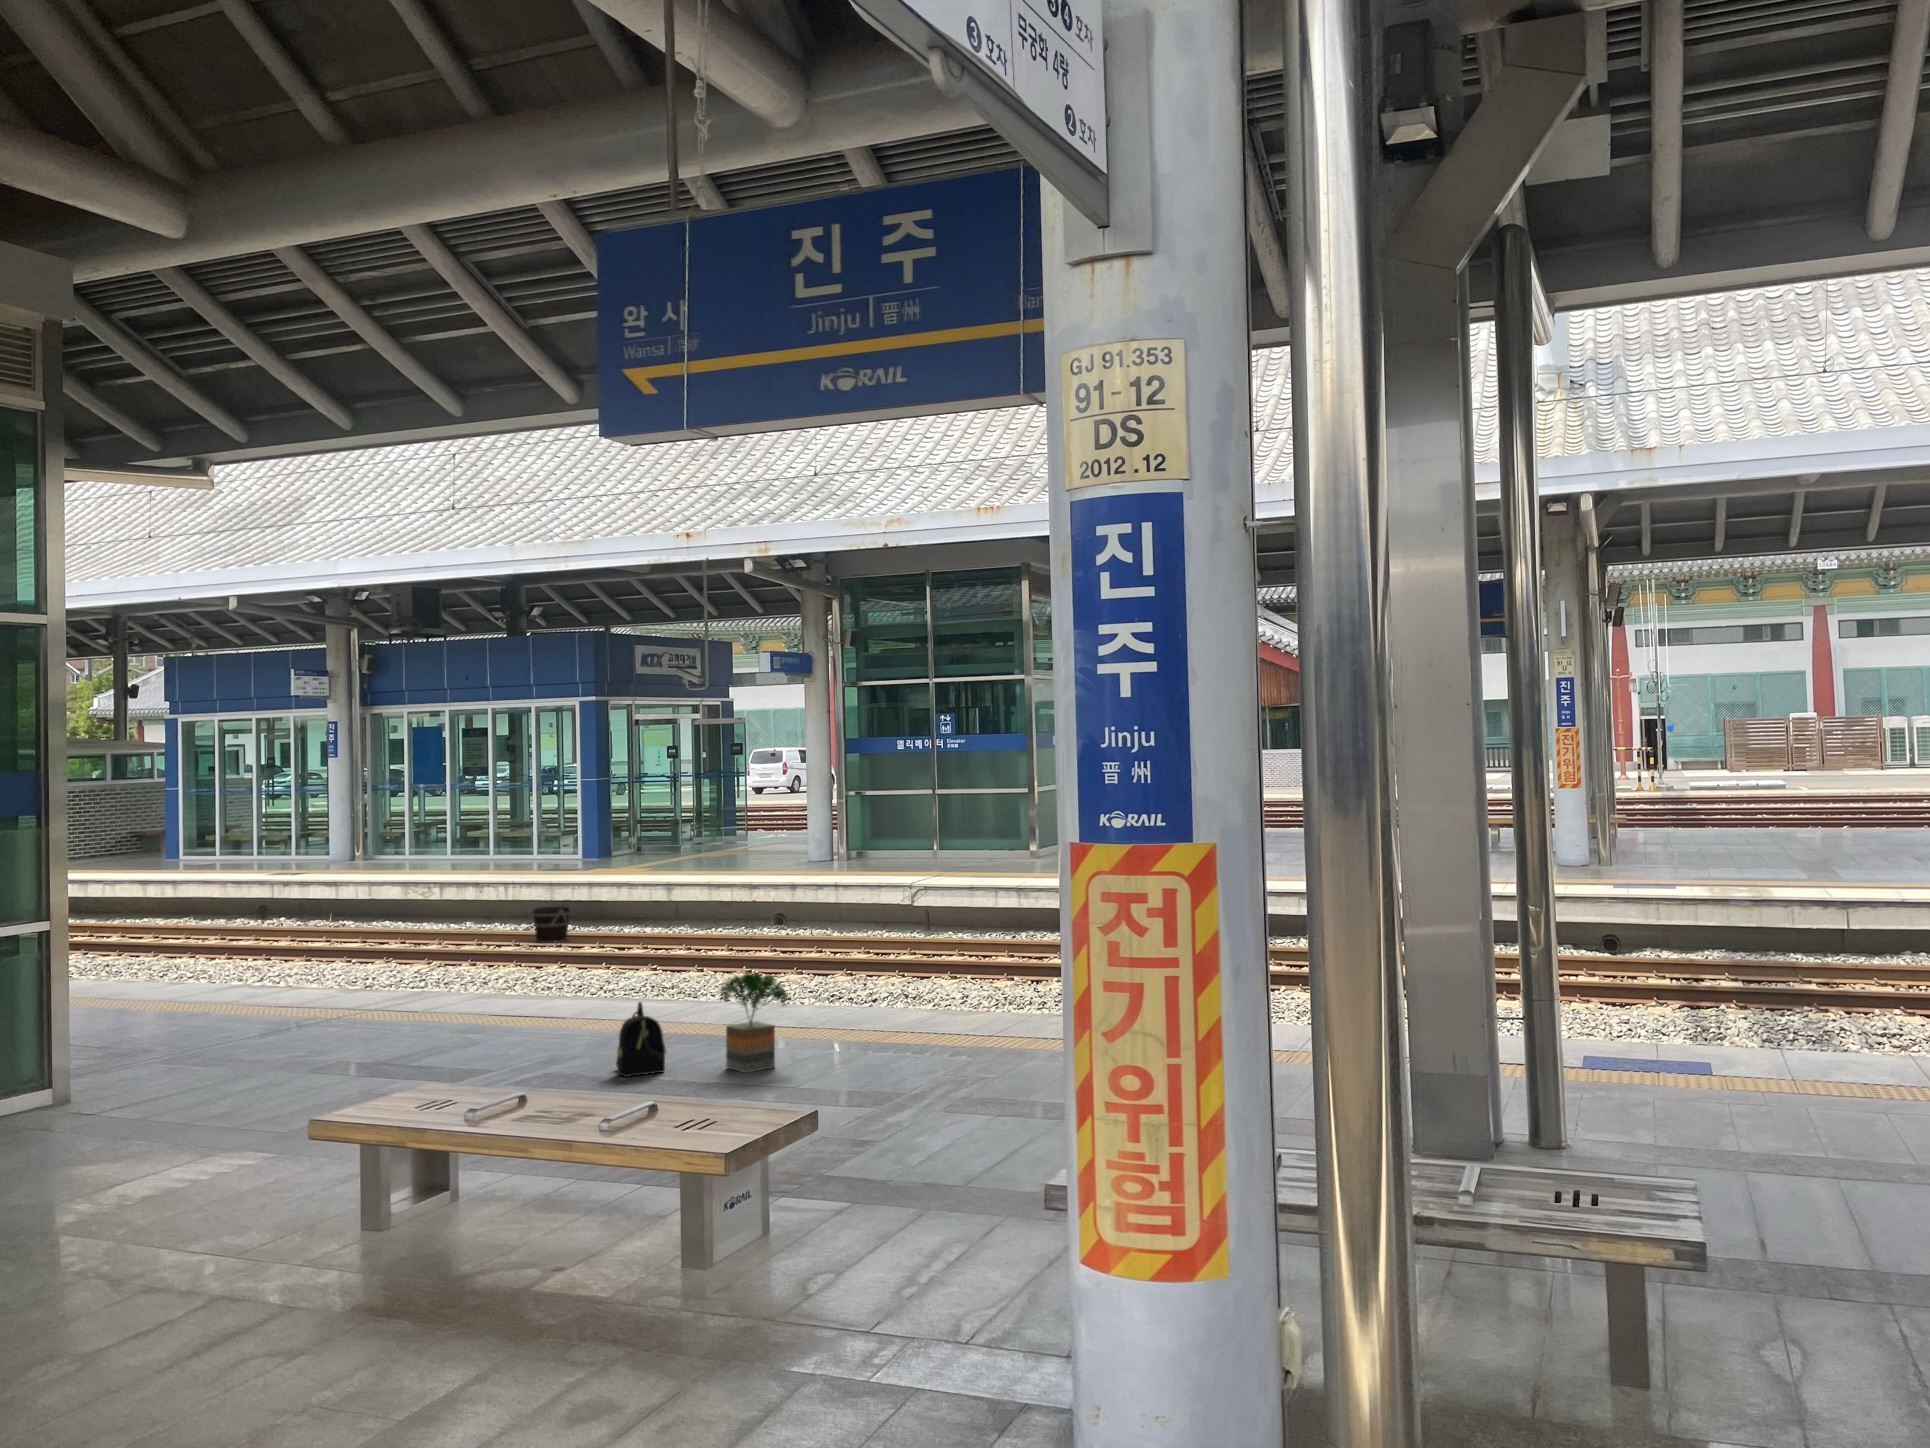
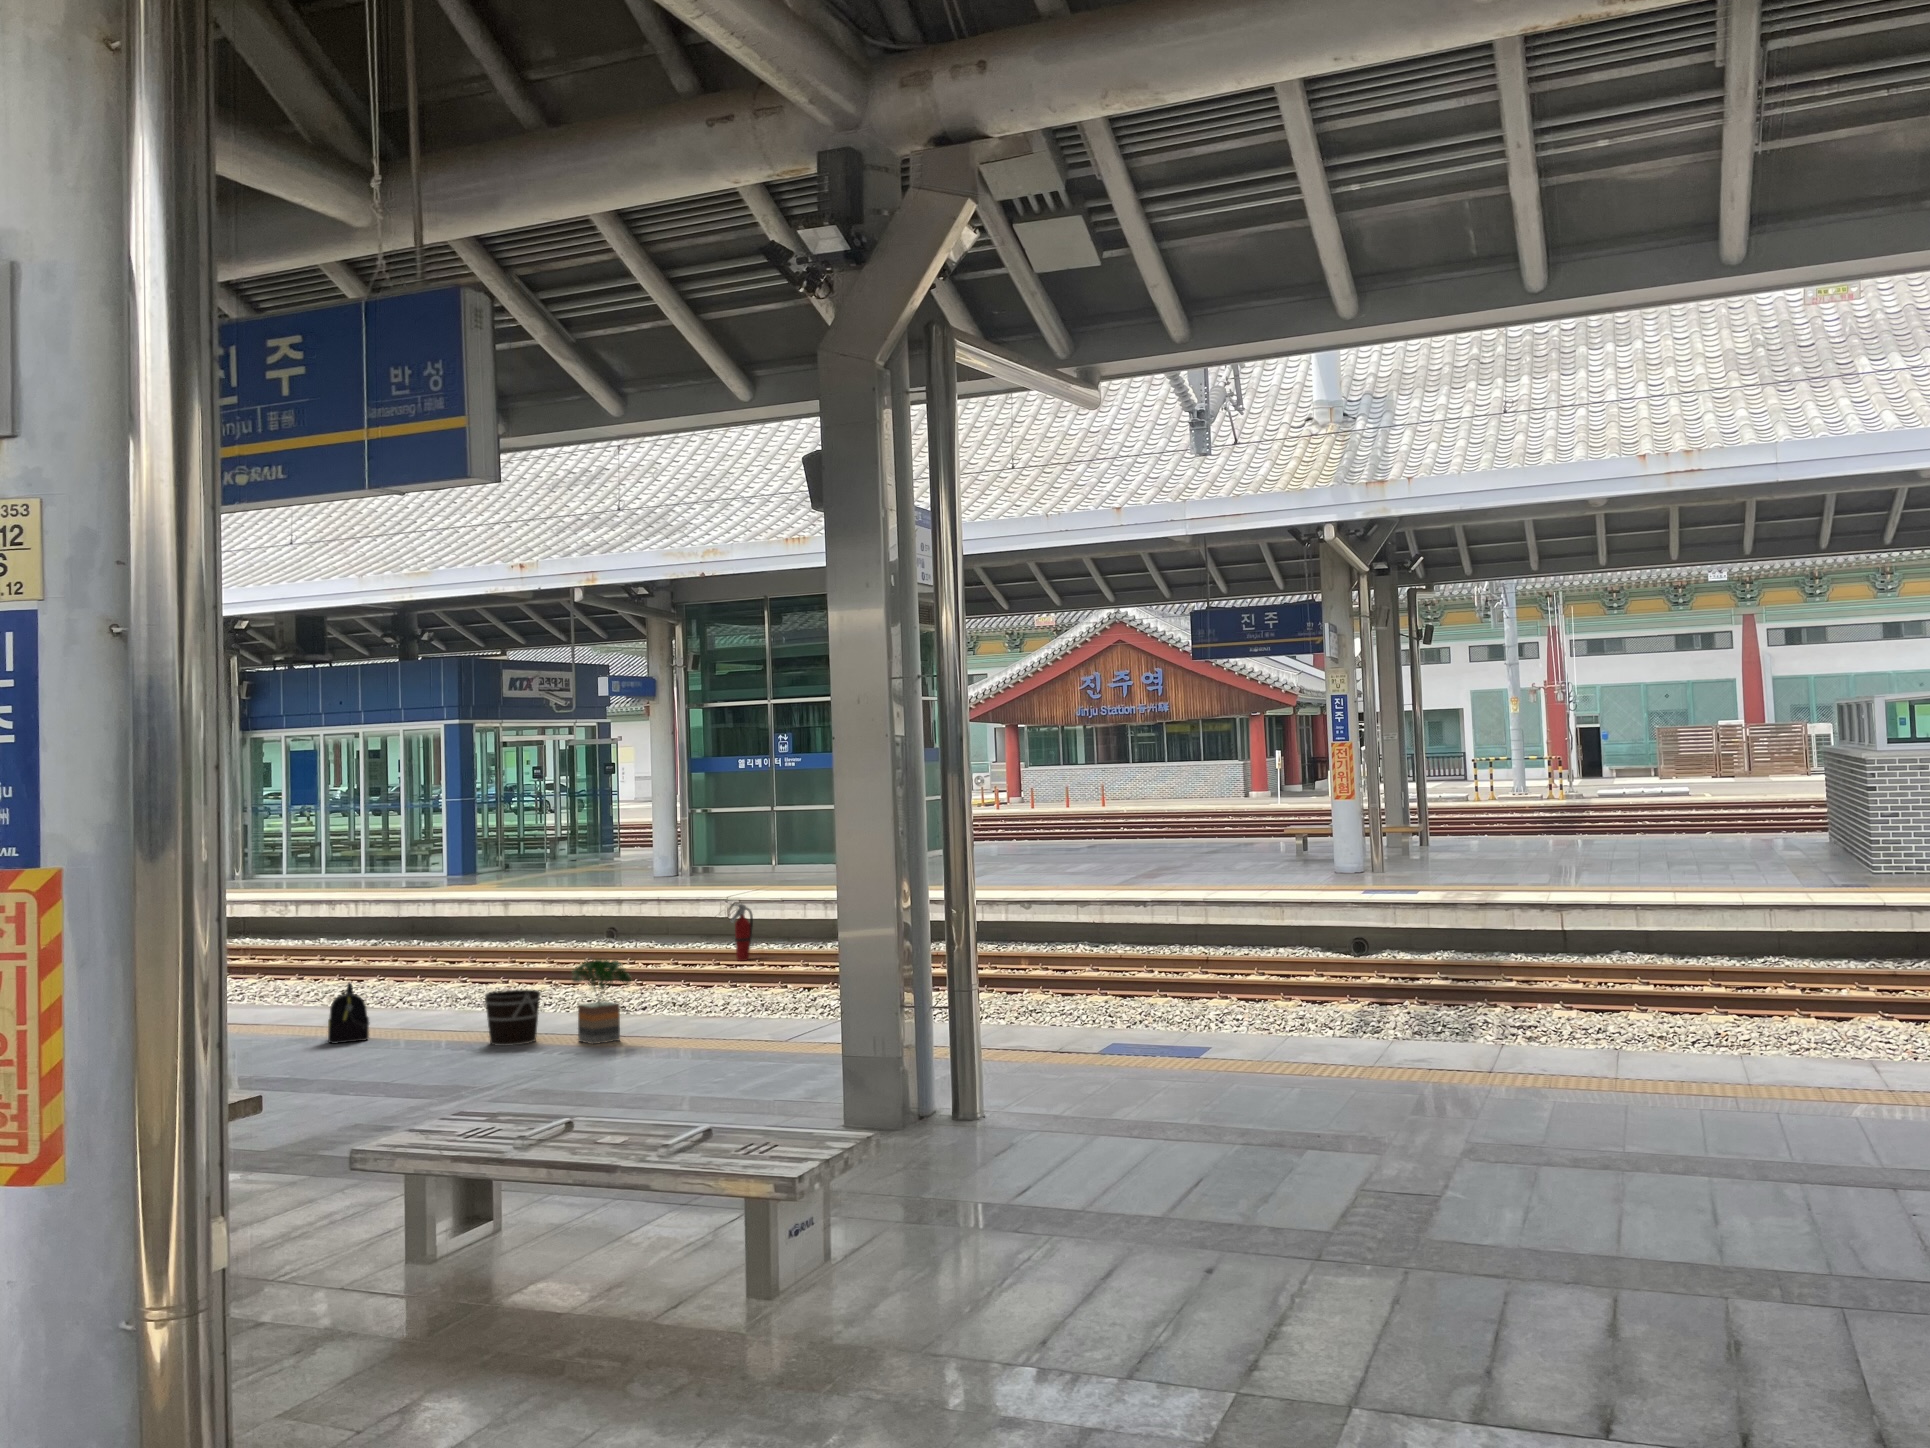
fire extinguisher: none [980,899,1003,963] -> present [730,904,753,961]
bucket: present [533,907,570,943] -> present [485,989,540,1046]
potted tree: present [720,973,789,1073] -> present [573,959,632,1044]

